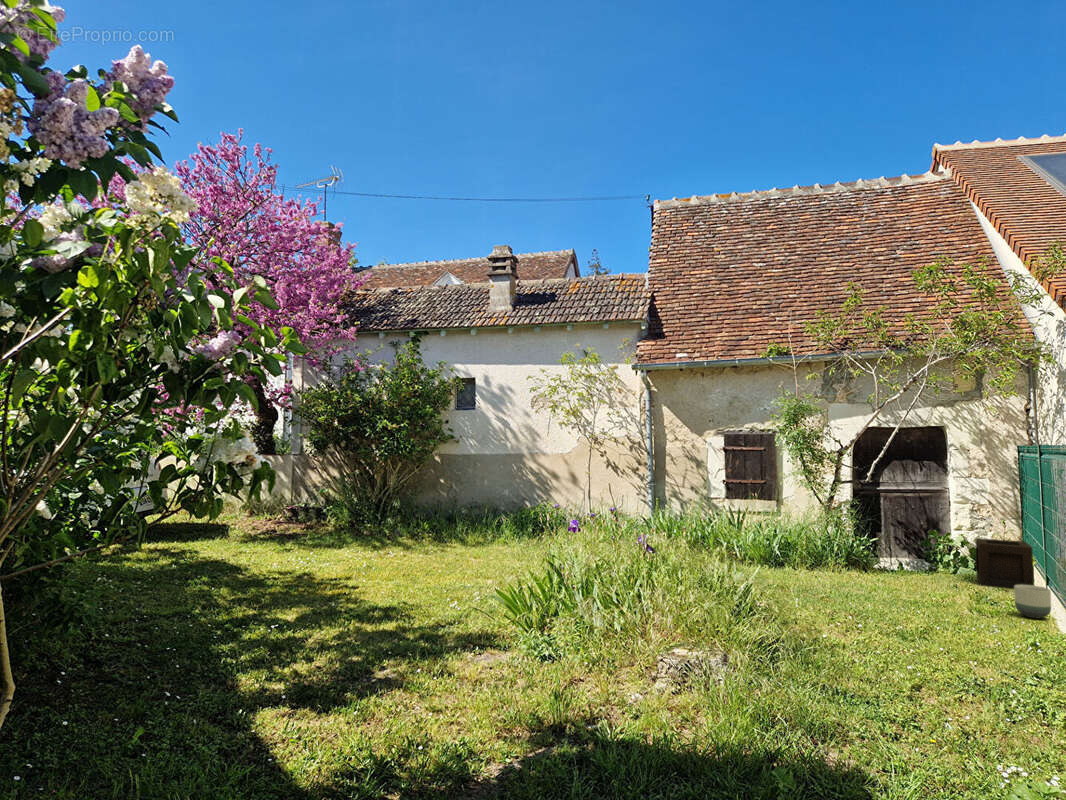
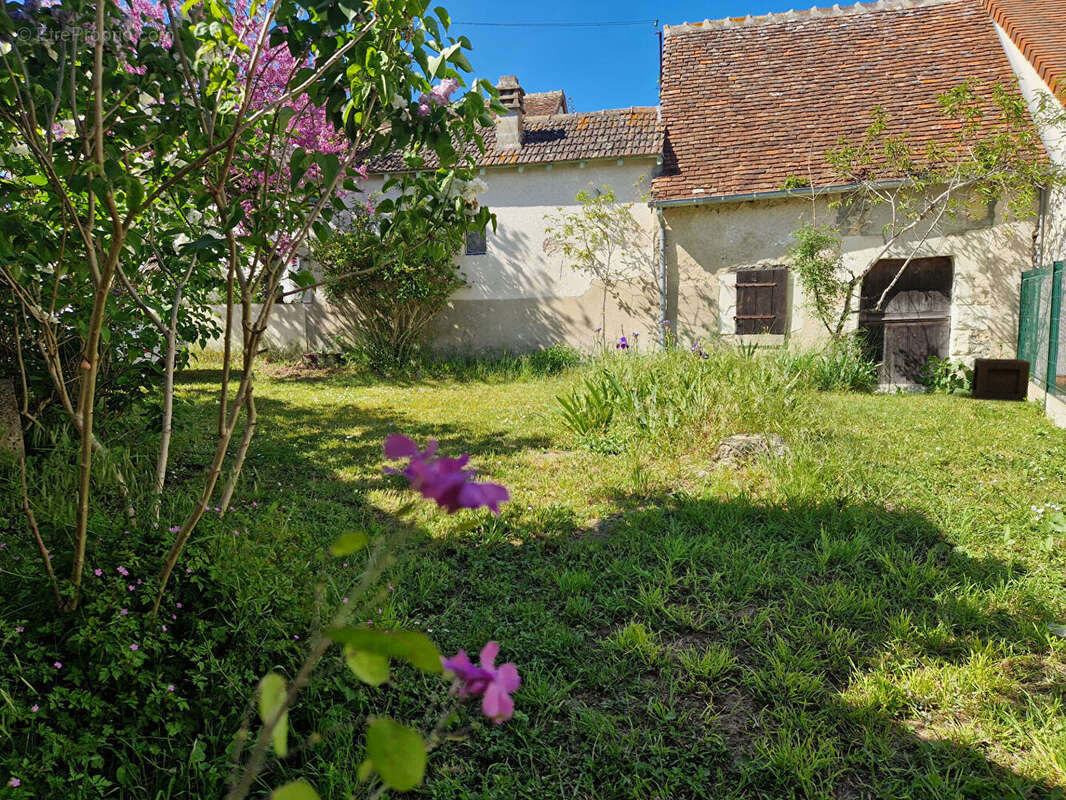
planter: present [1014,585,1051,618] -> none [1018,389,1054,418]

